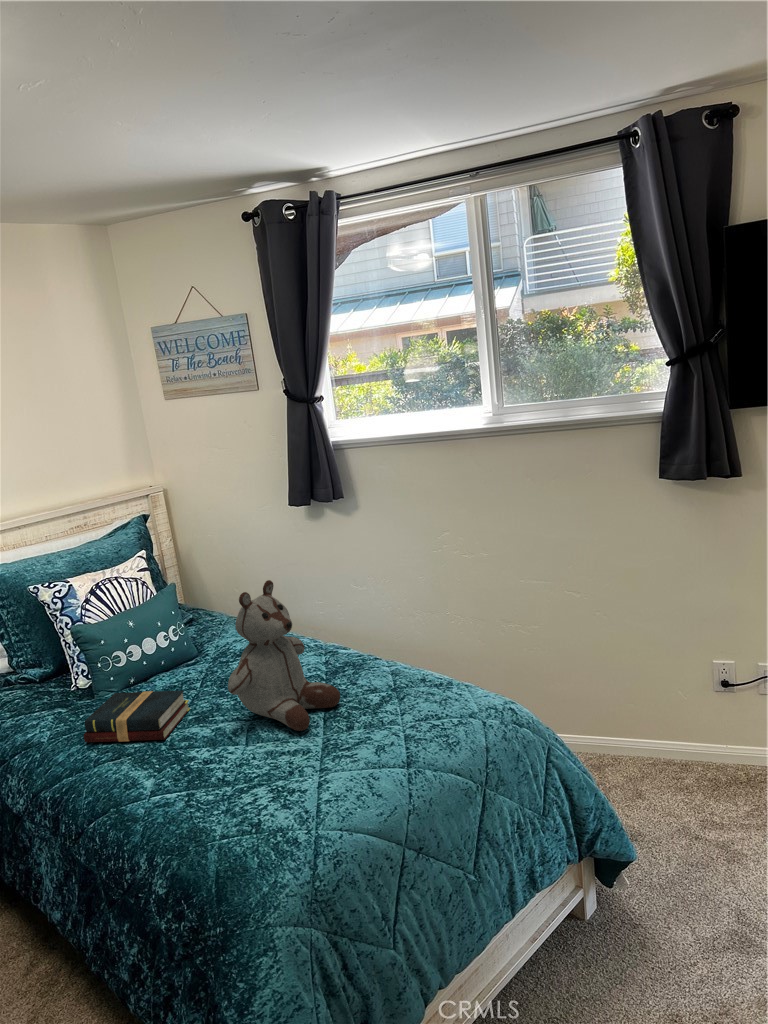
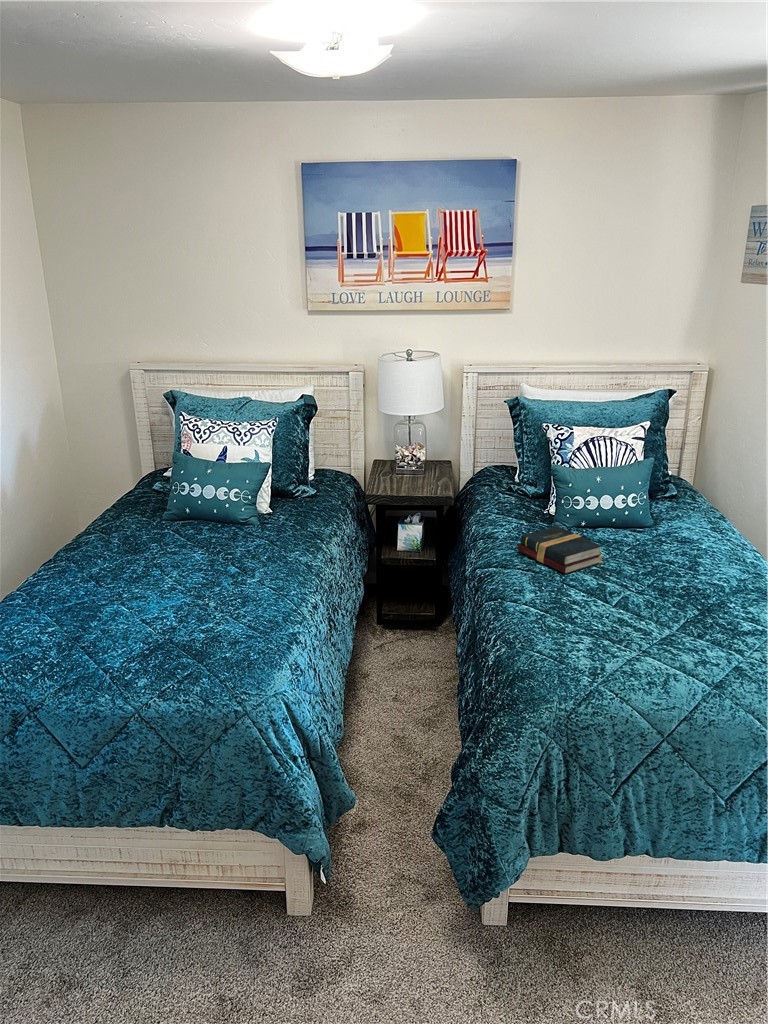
stuffed bear: present [228,580,340,731] -> none [618,482,717,618]

